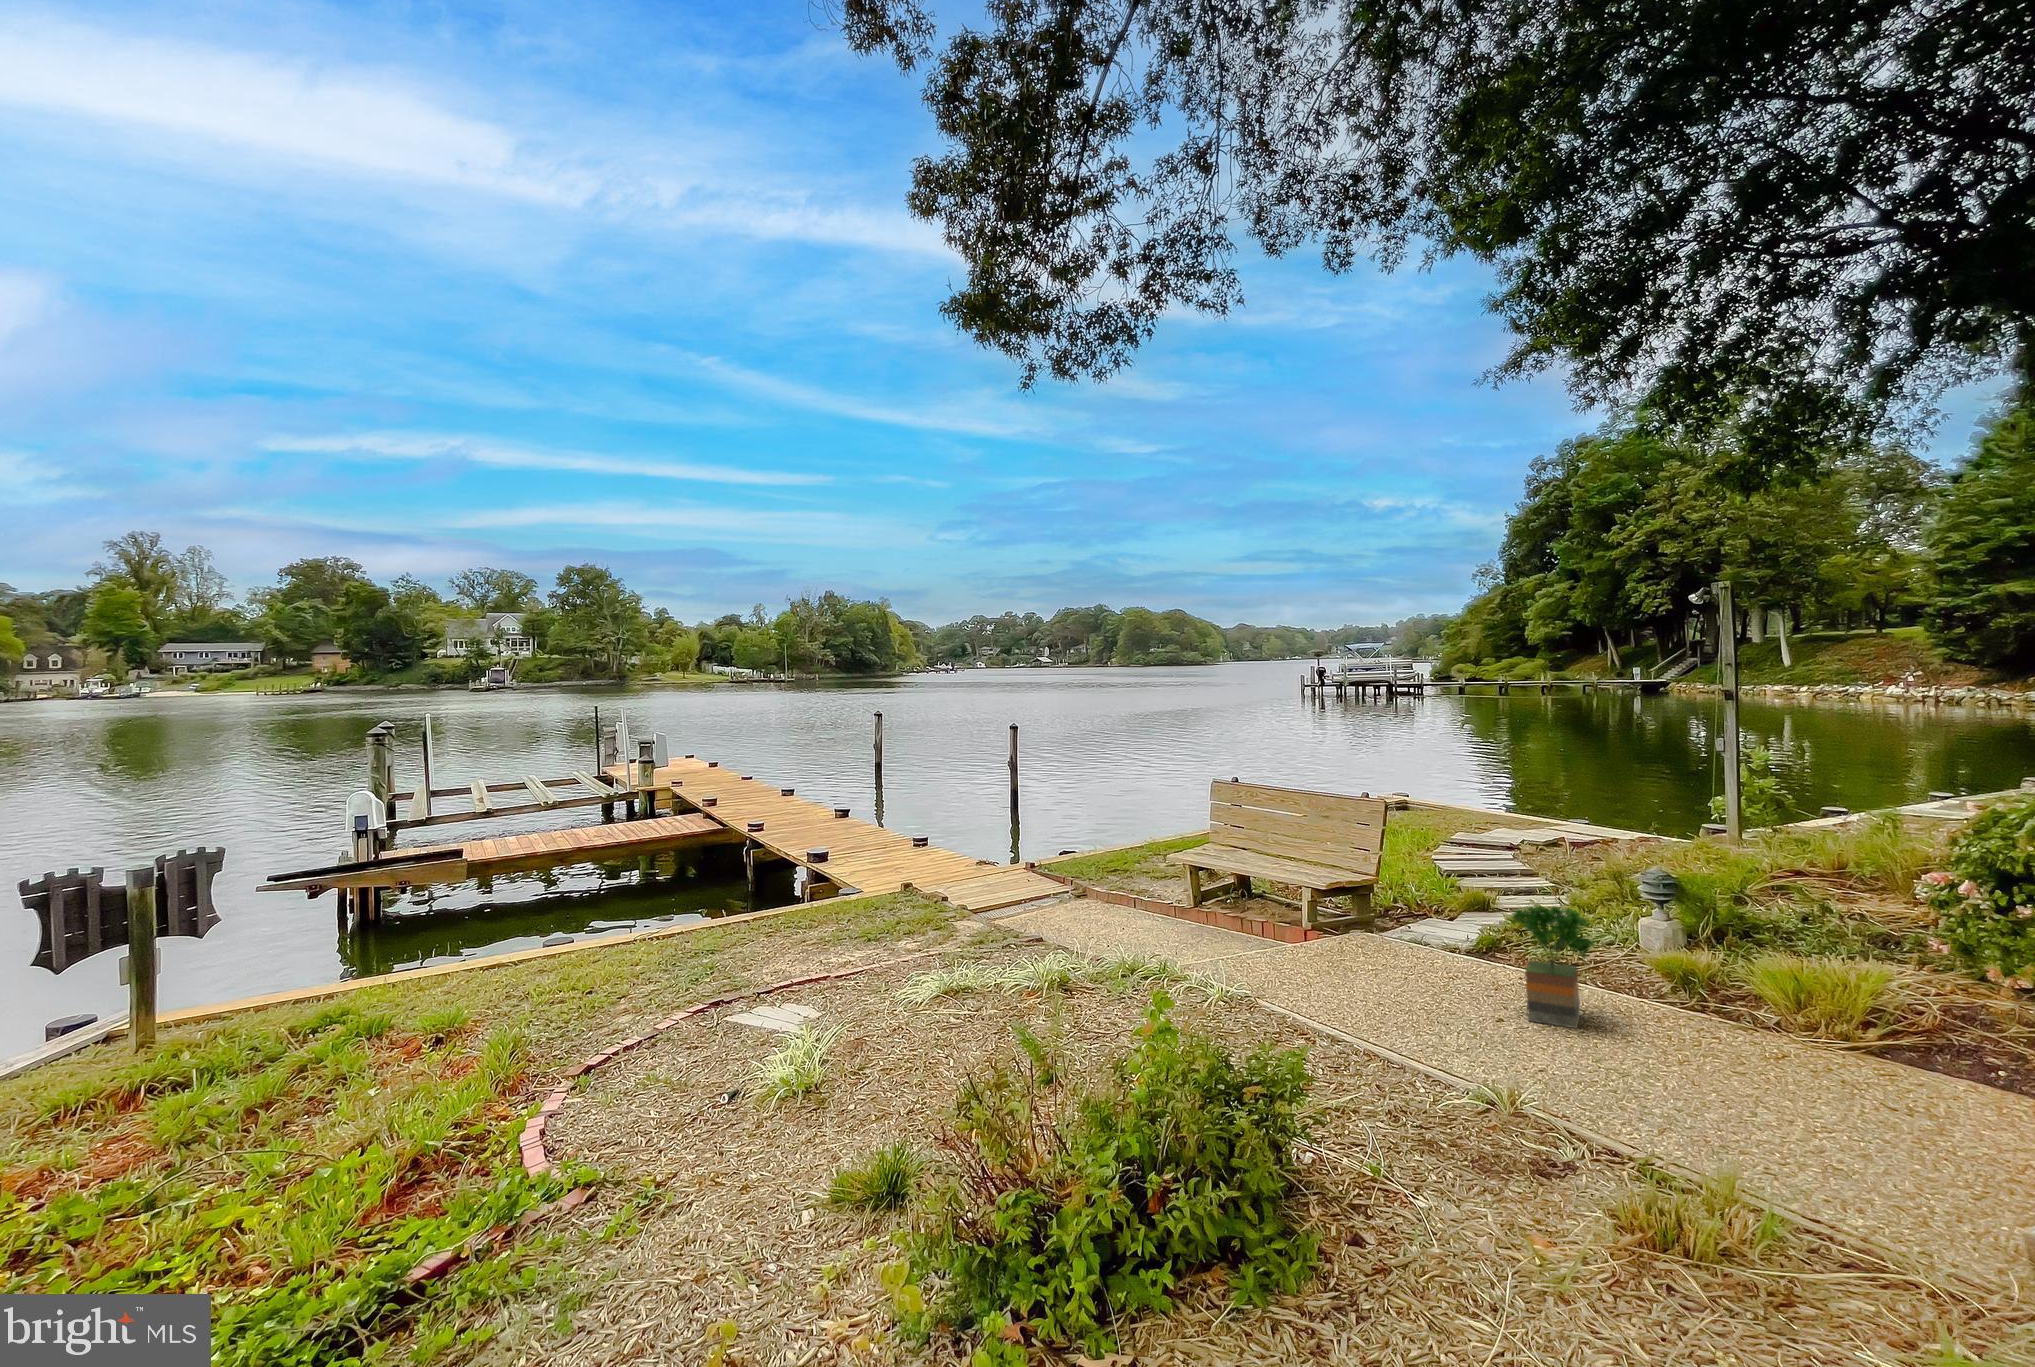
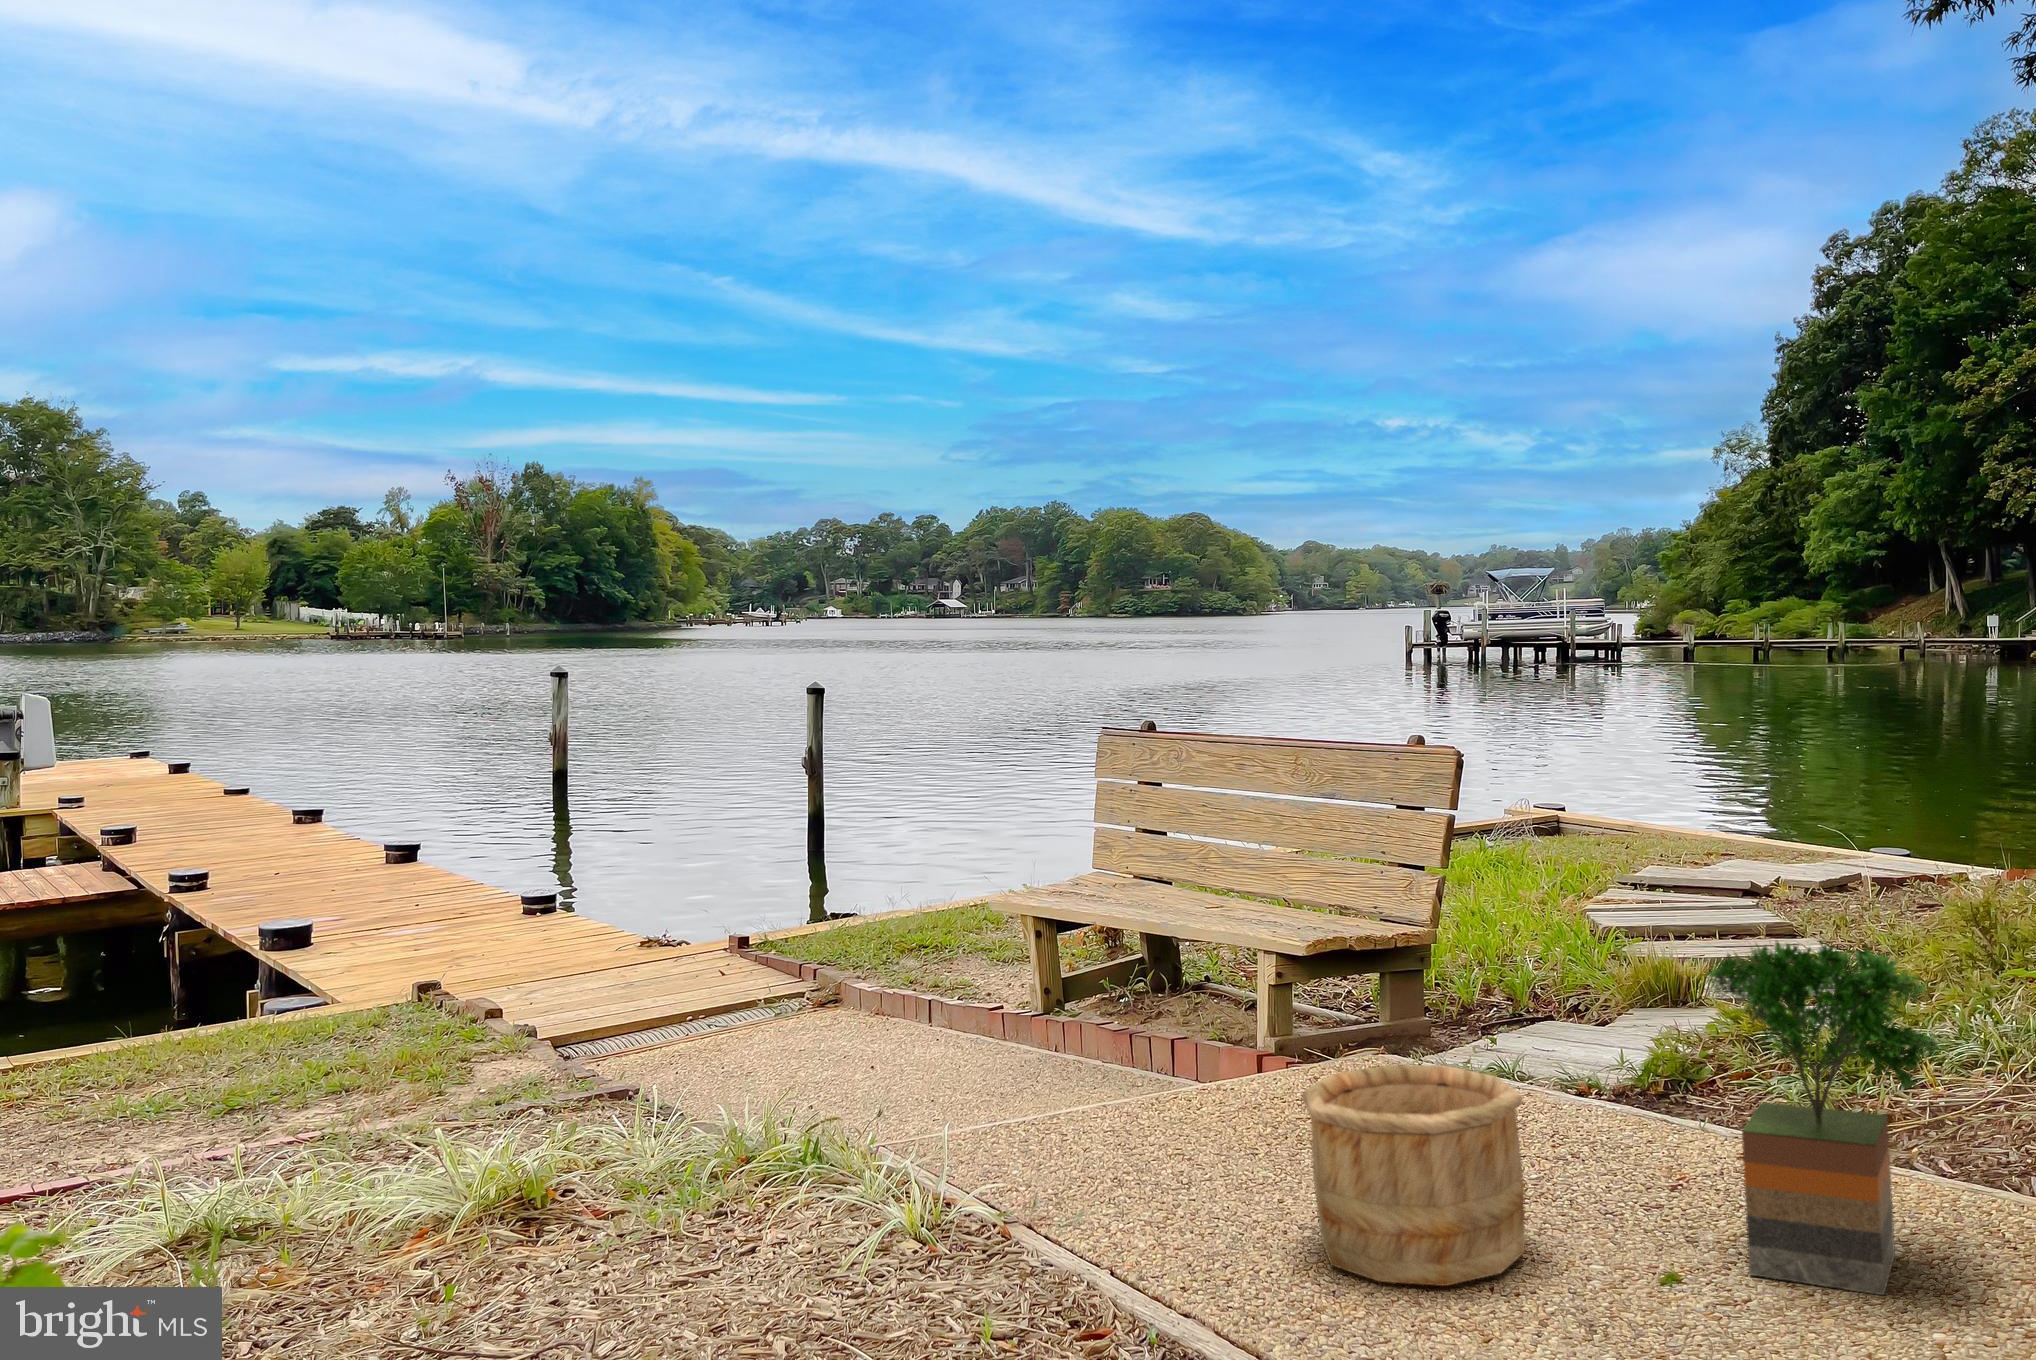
wooden bucket: none [1362,943,1446,1022] -> present [1302,1065,1525,1286]

